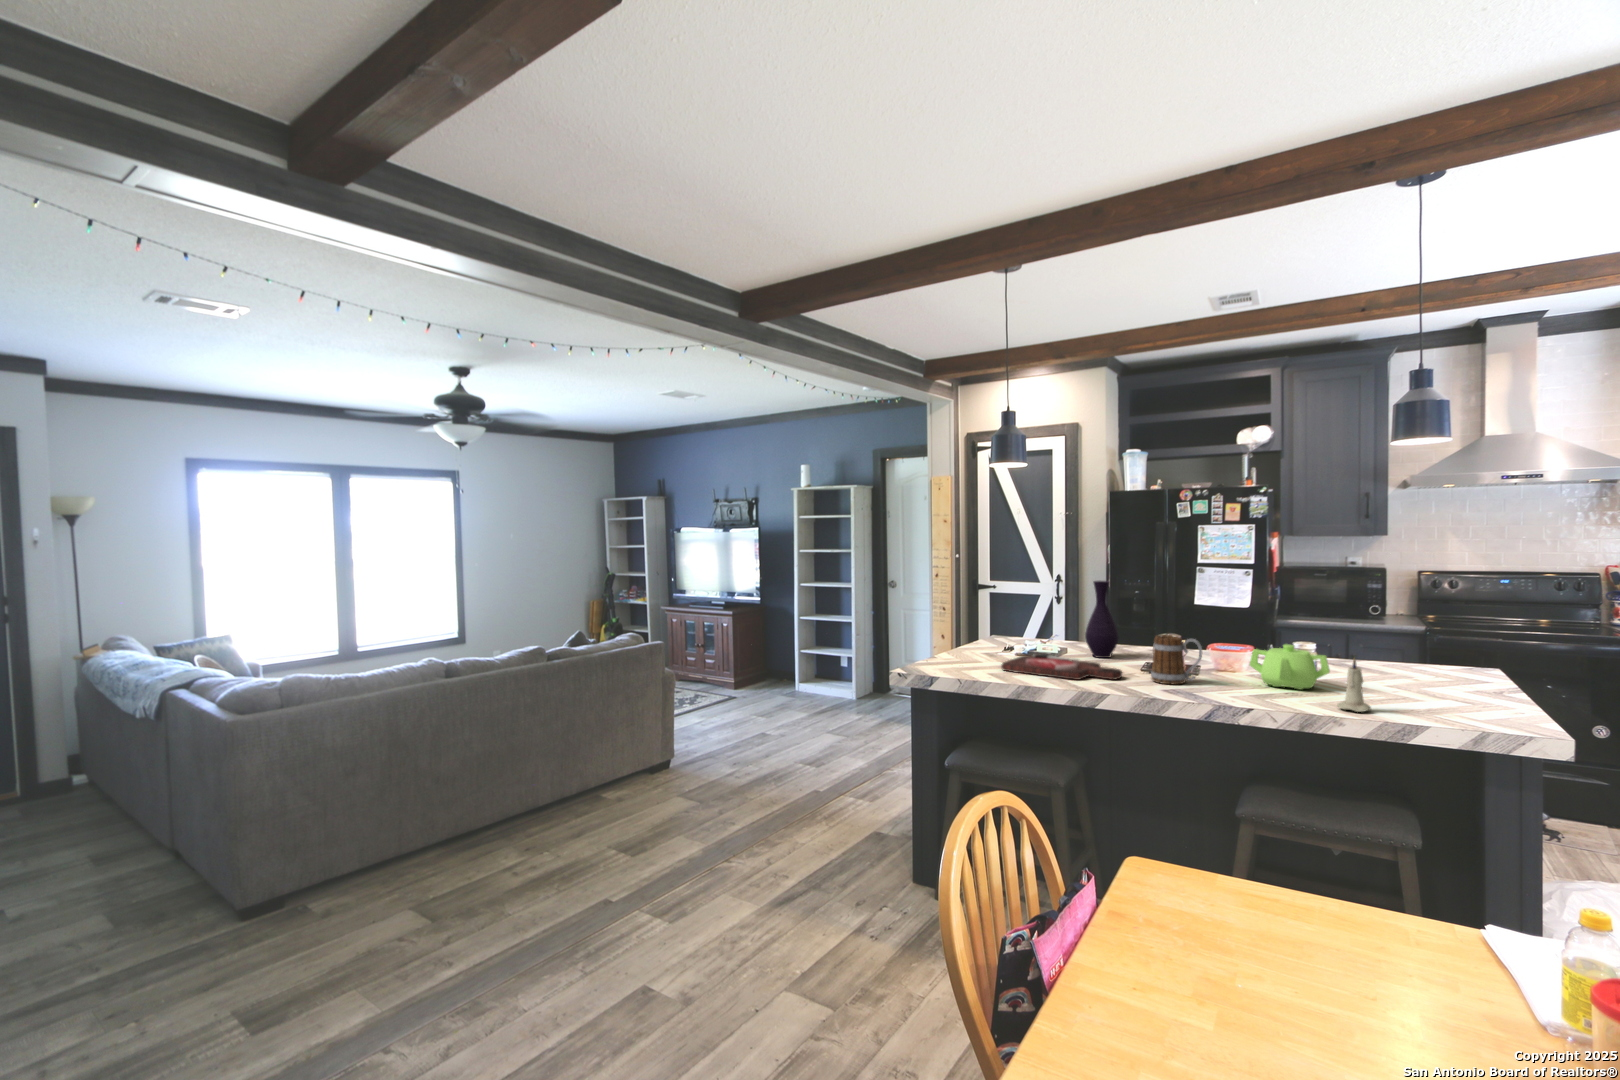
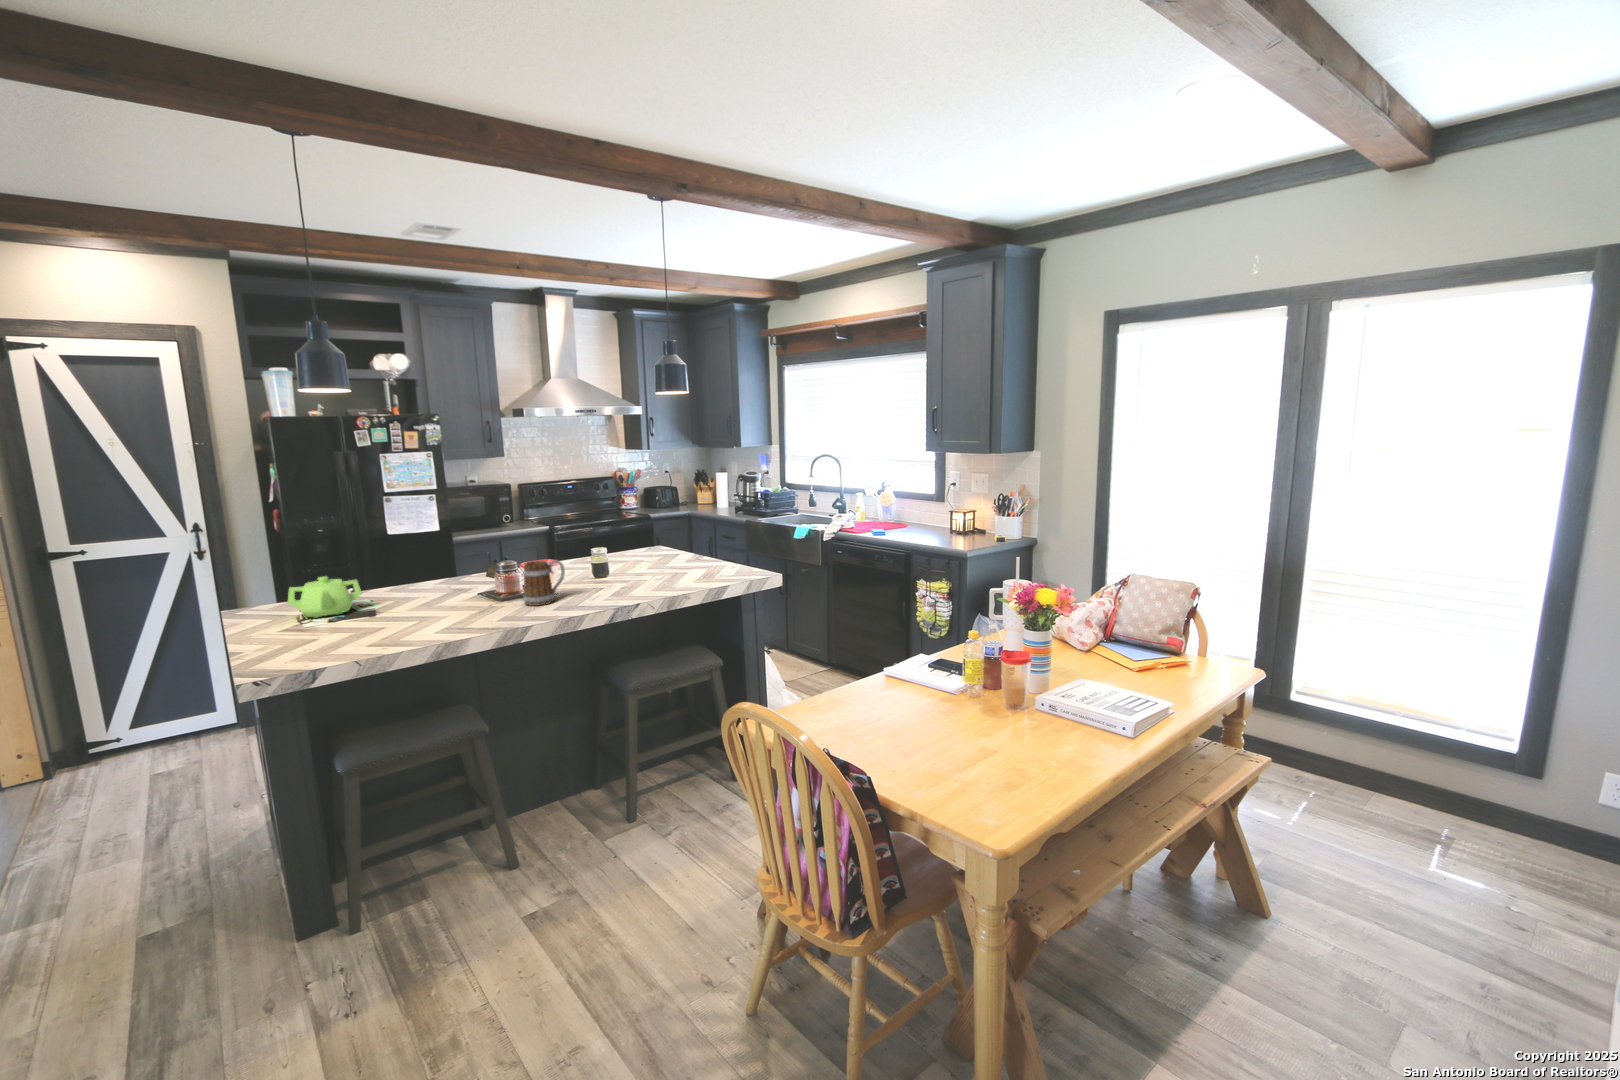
vase: present [1085,581,1119,658] -> none [407,520,444,601]
teapot: present [1250,644,1330,690] -> present [287,576,362,618]
cutting board: present [1001,654,1122,680] -> none [370,603,504,639]
candle: present [1337,659,1371,712] -> none [667,549,686,588]

